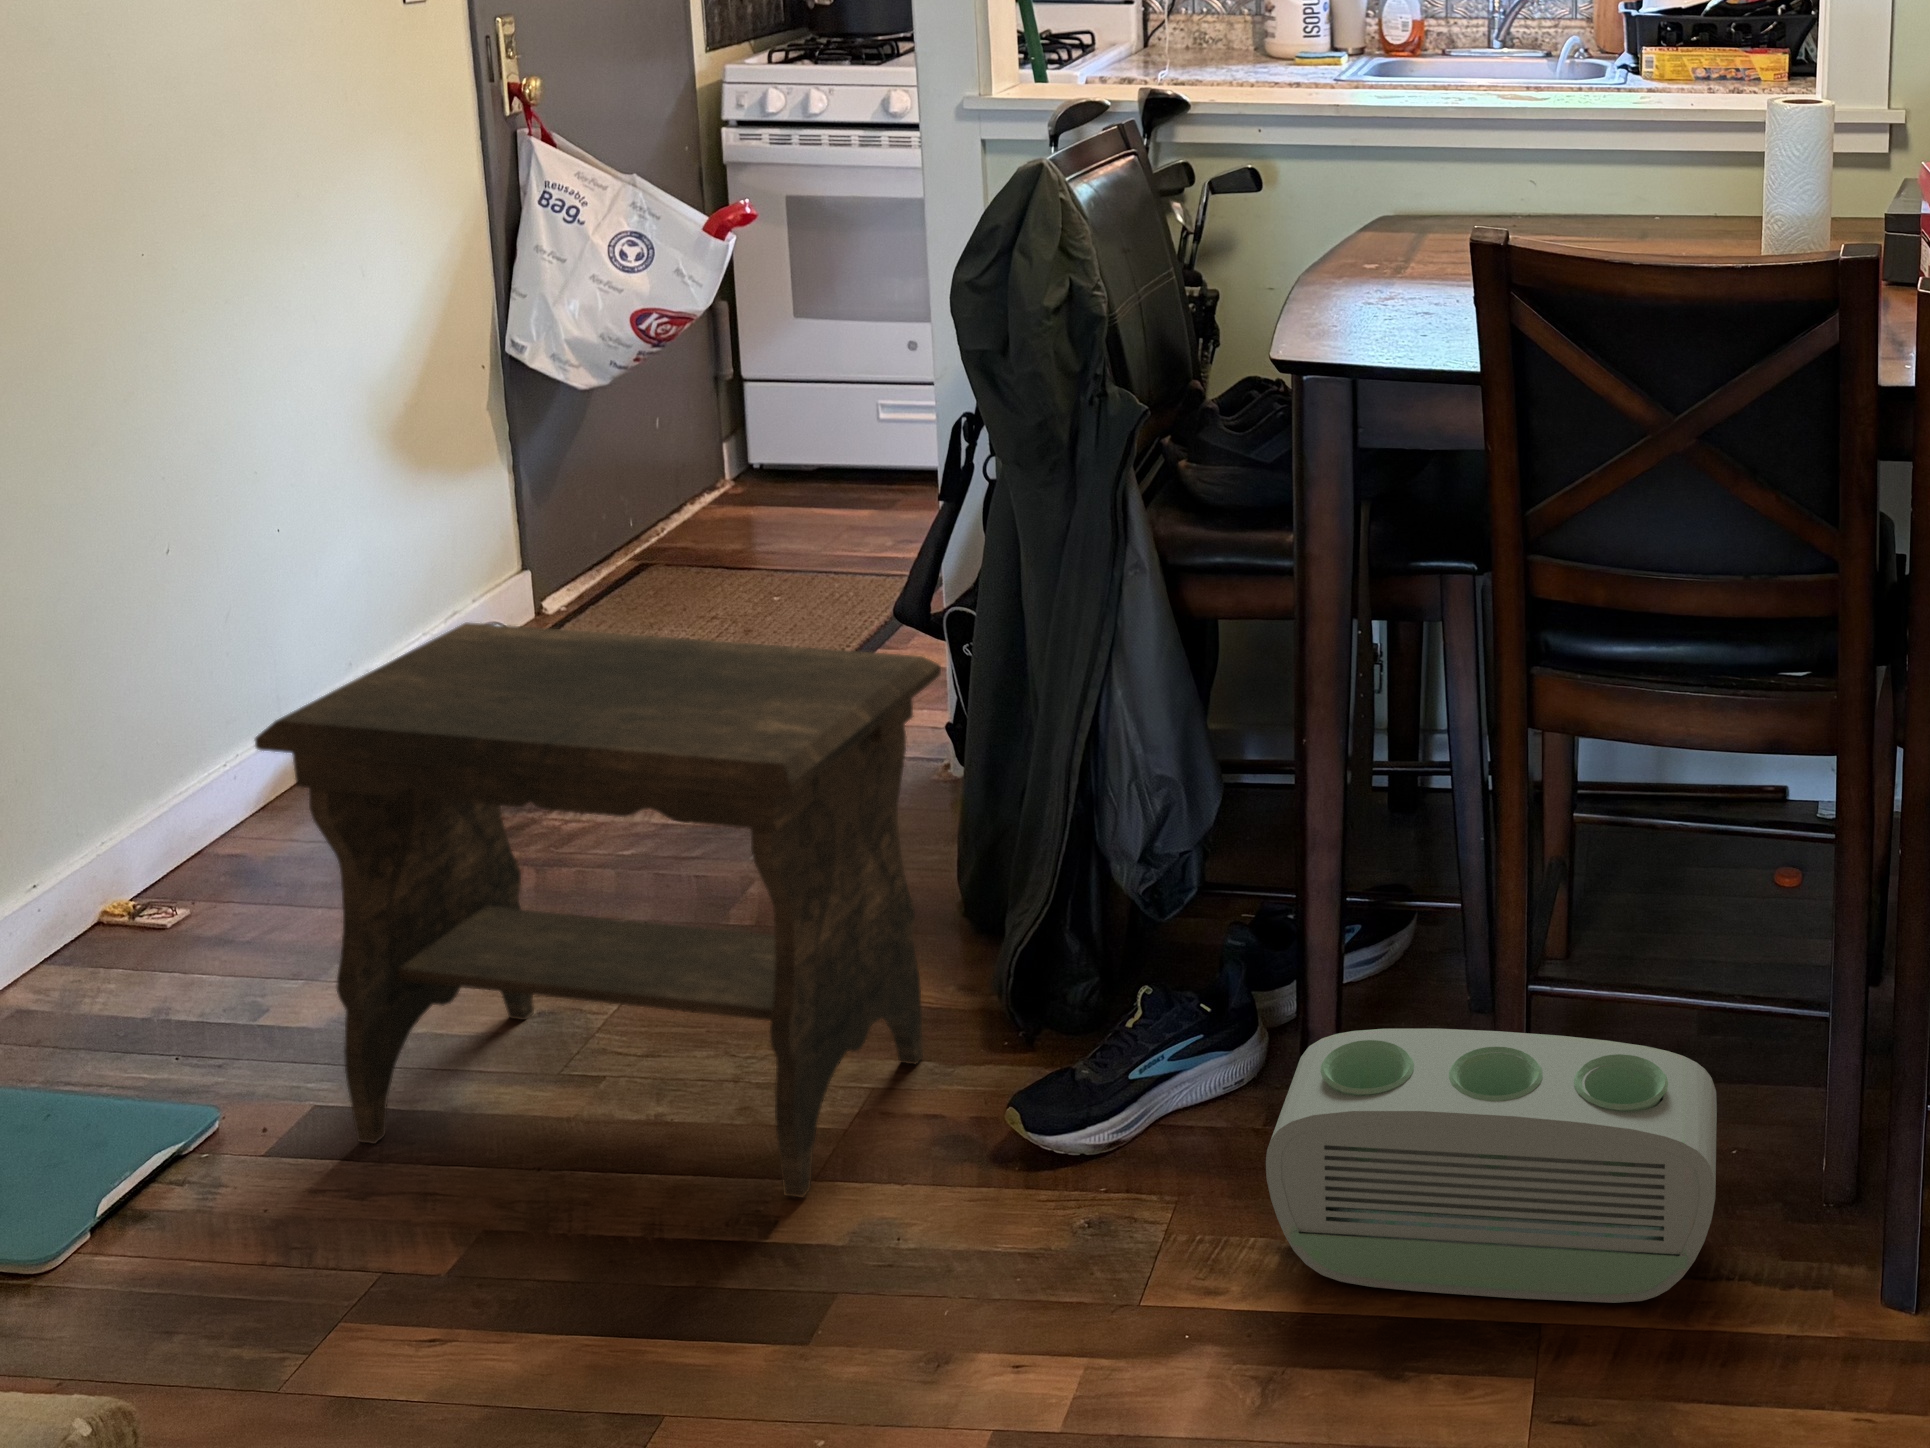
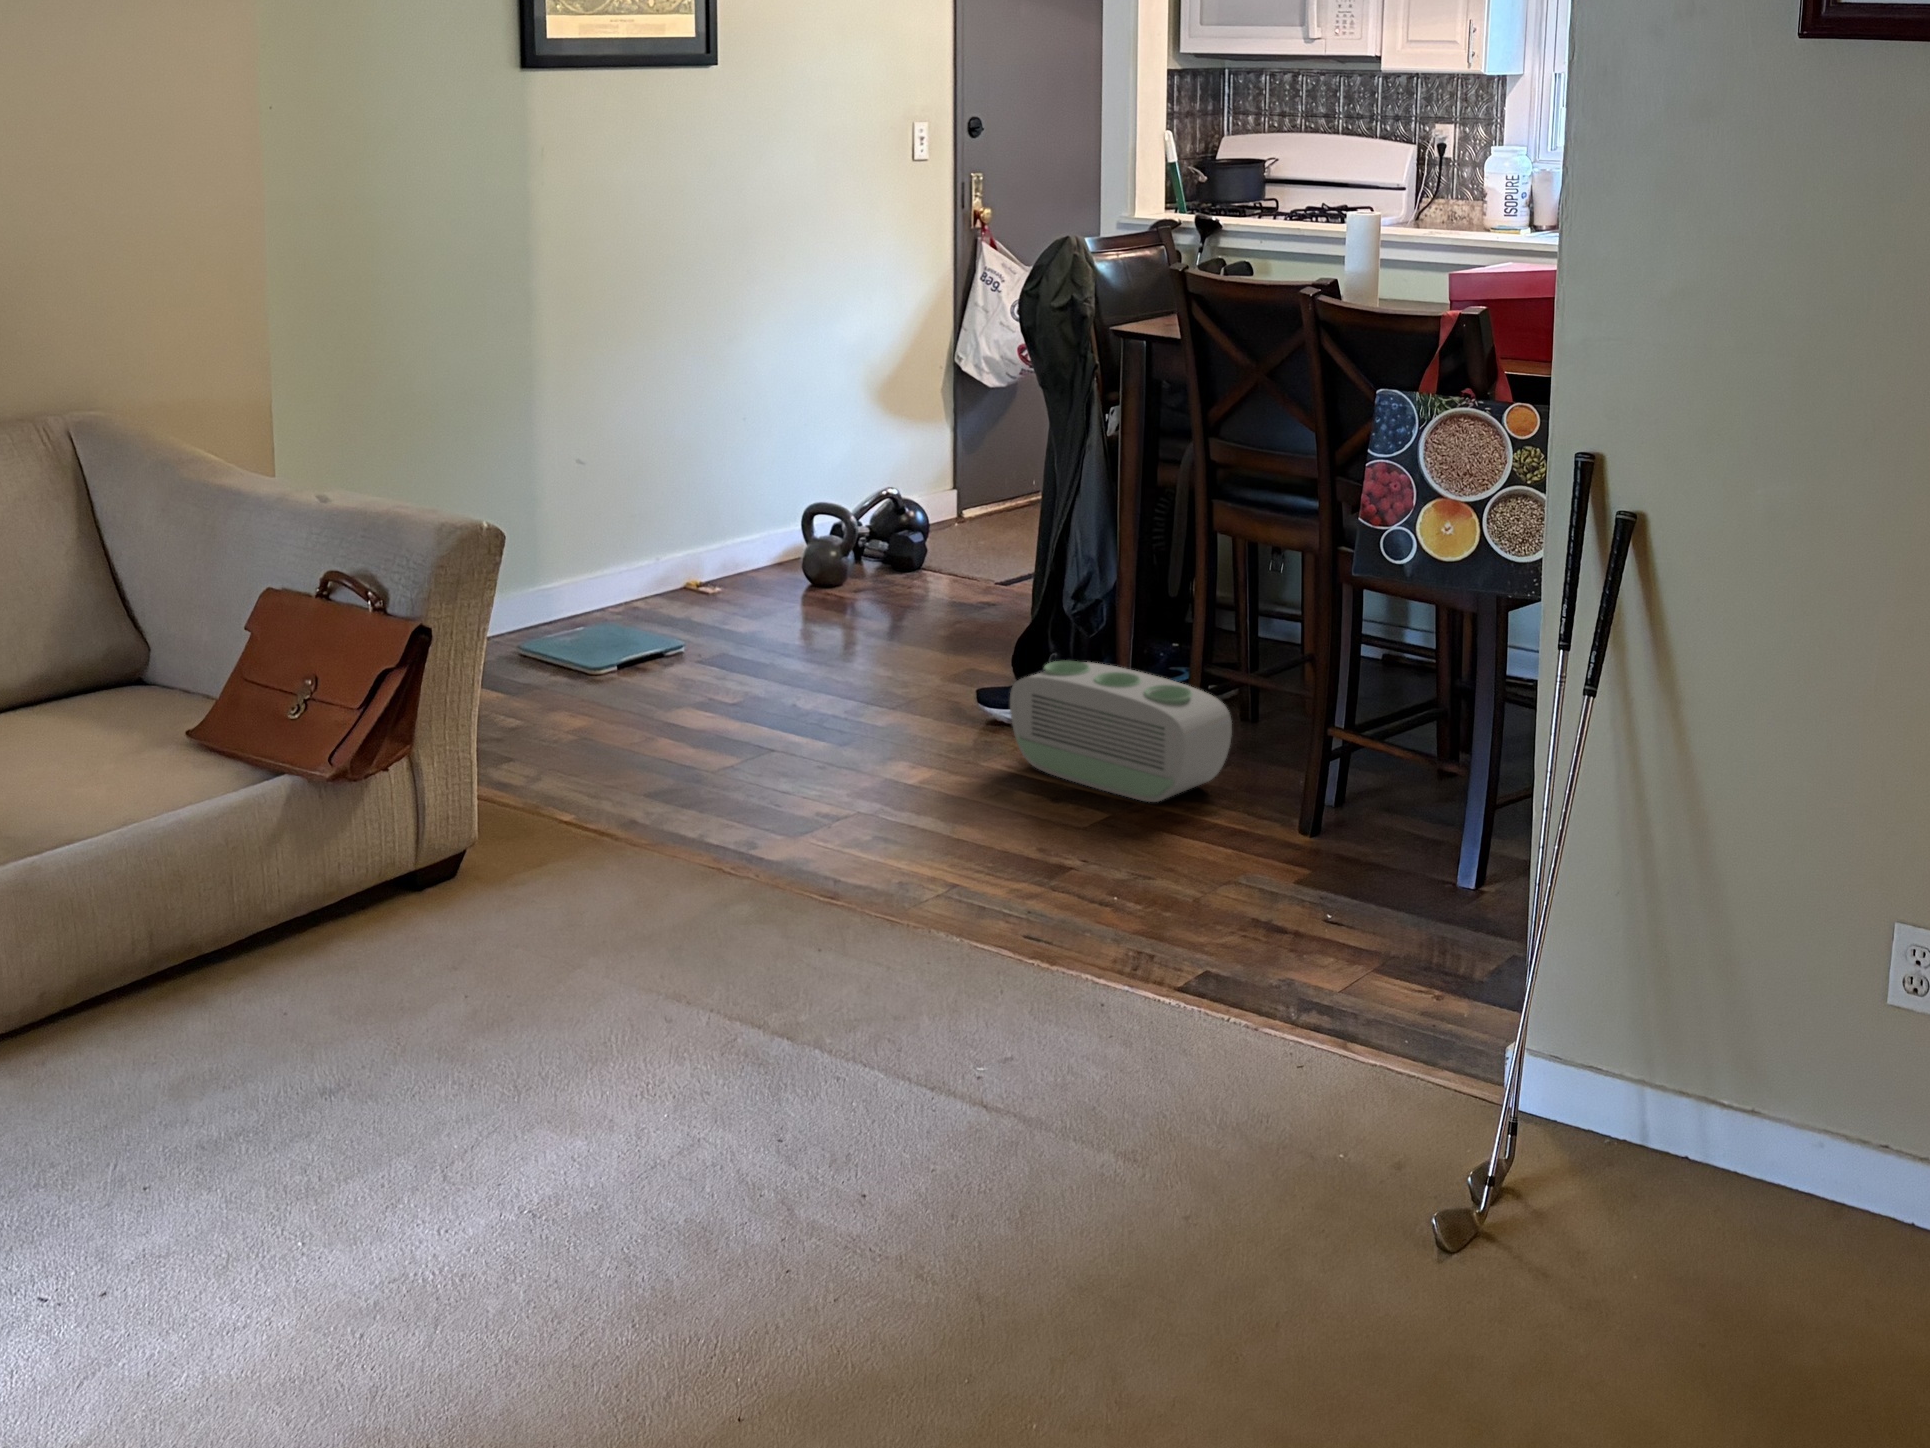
footstool: present [255,623,941,1197] -> none [699,436,974,702]

